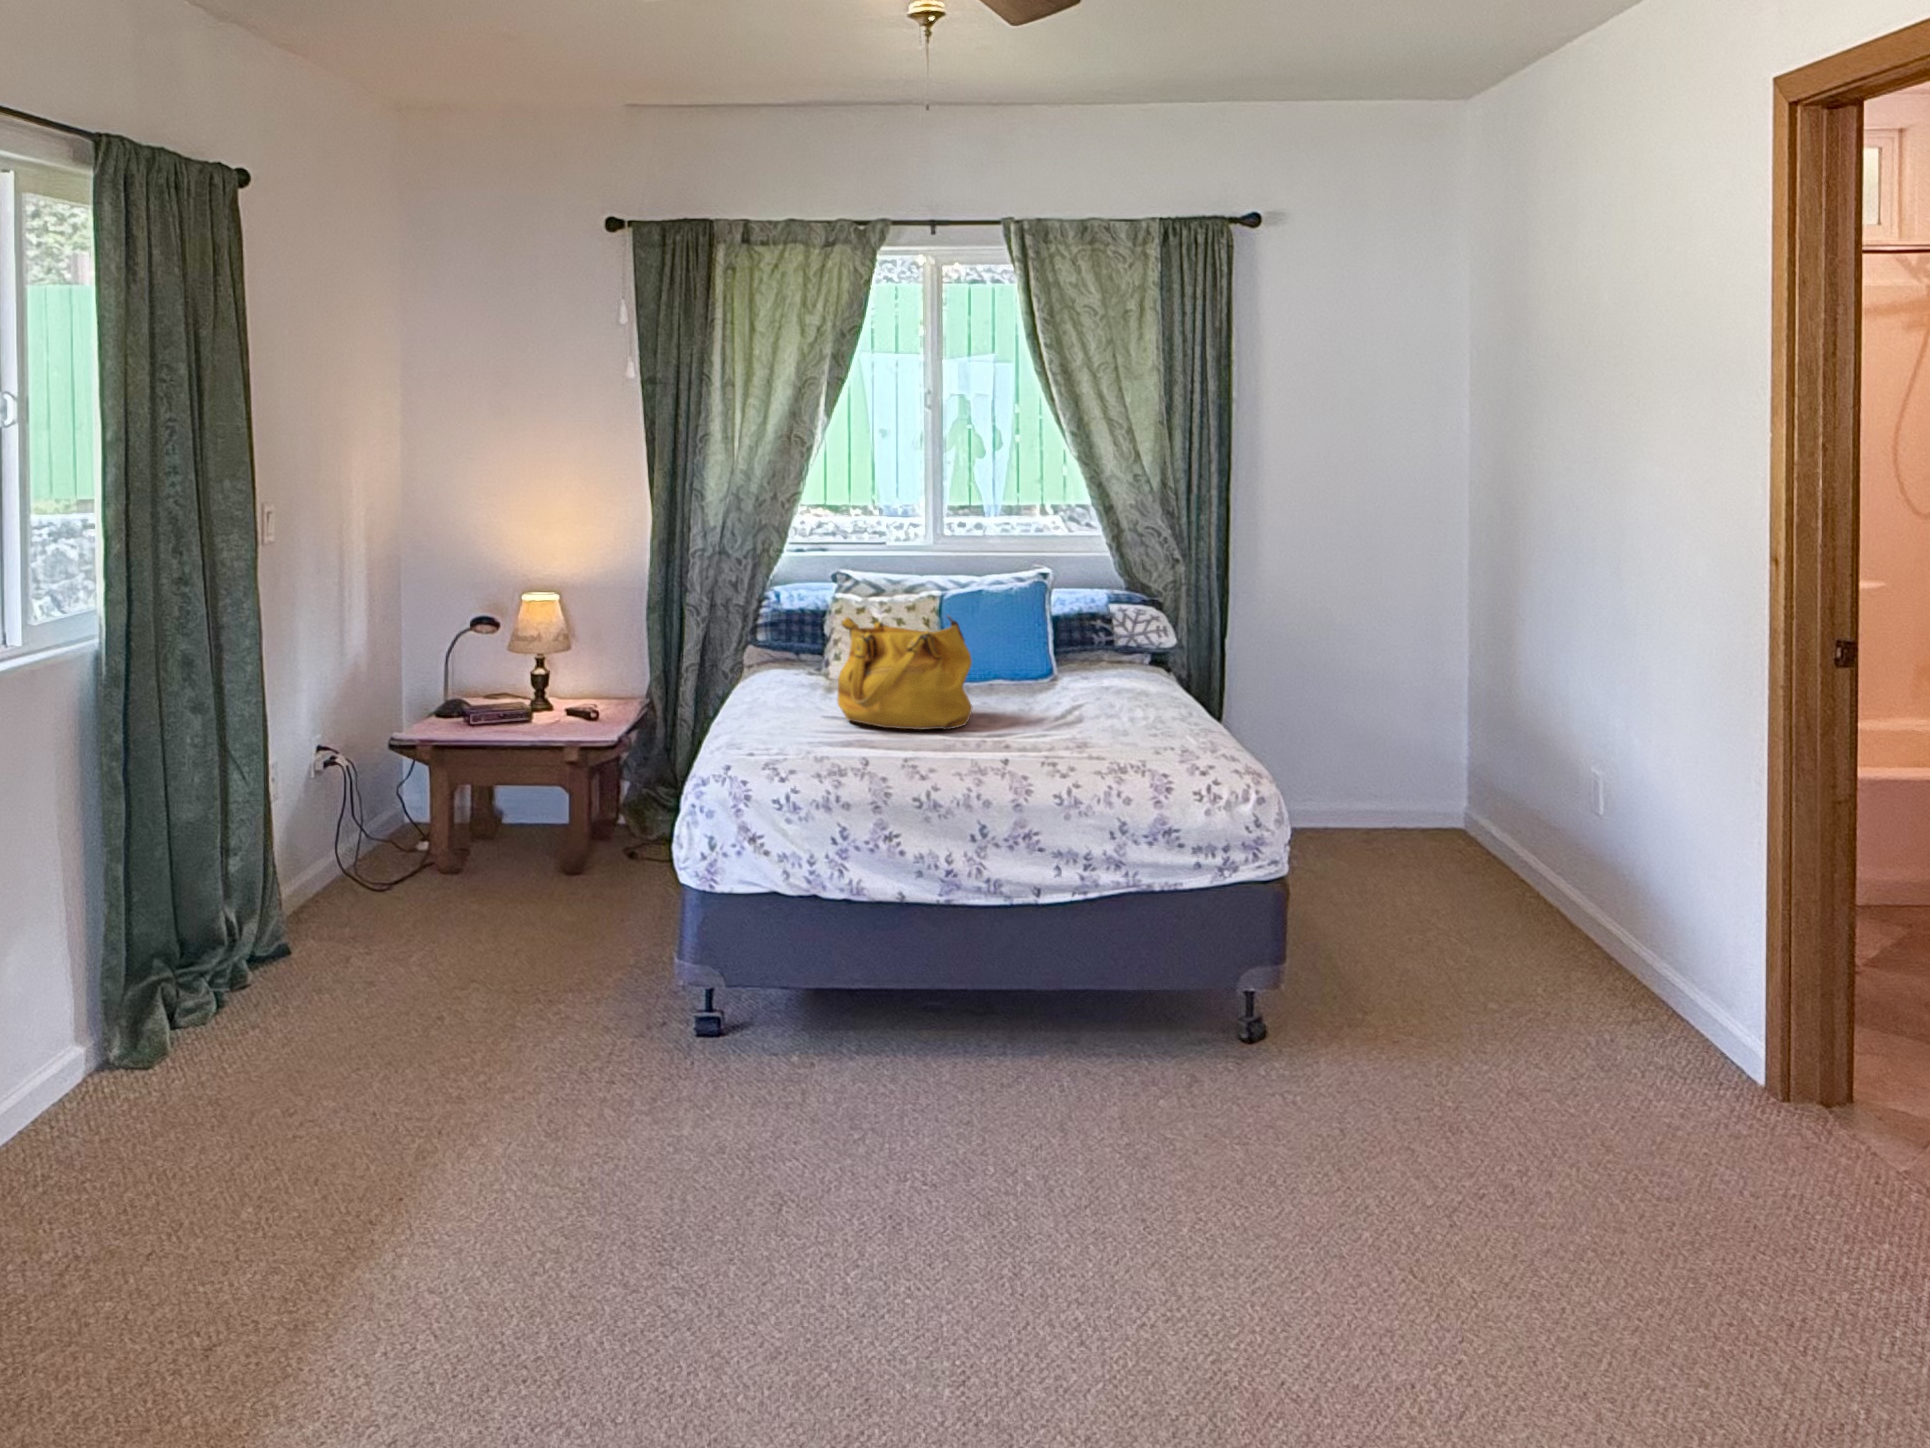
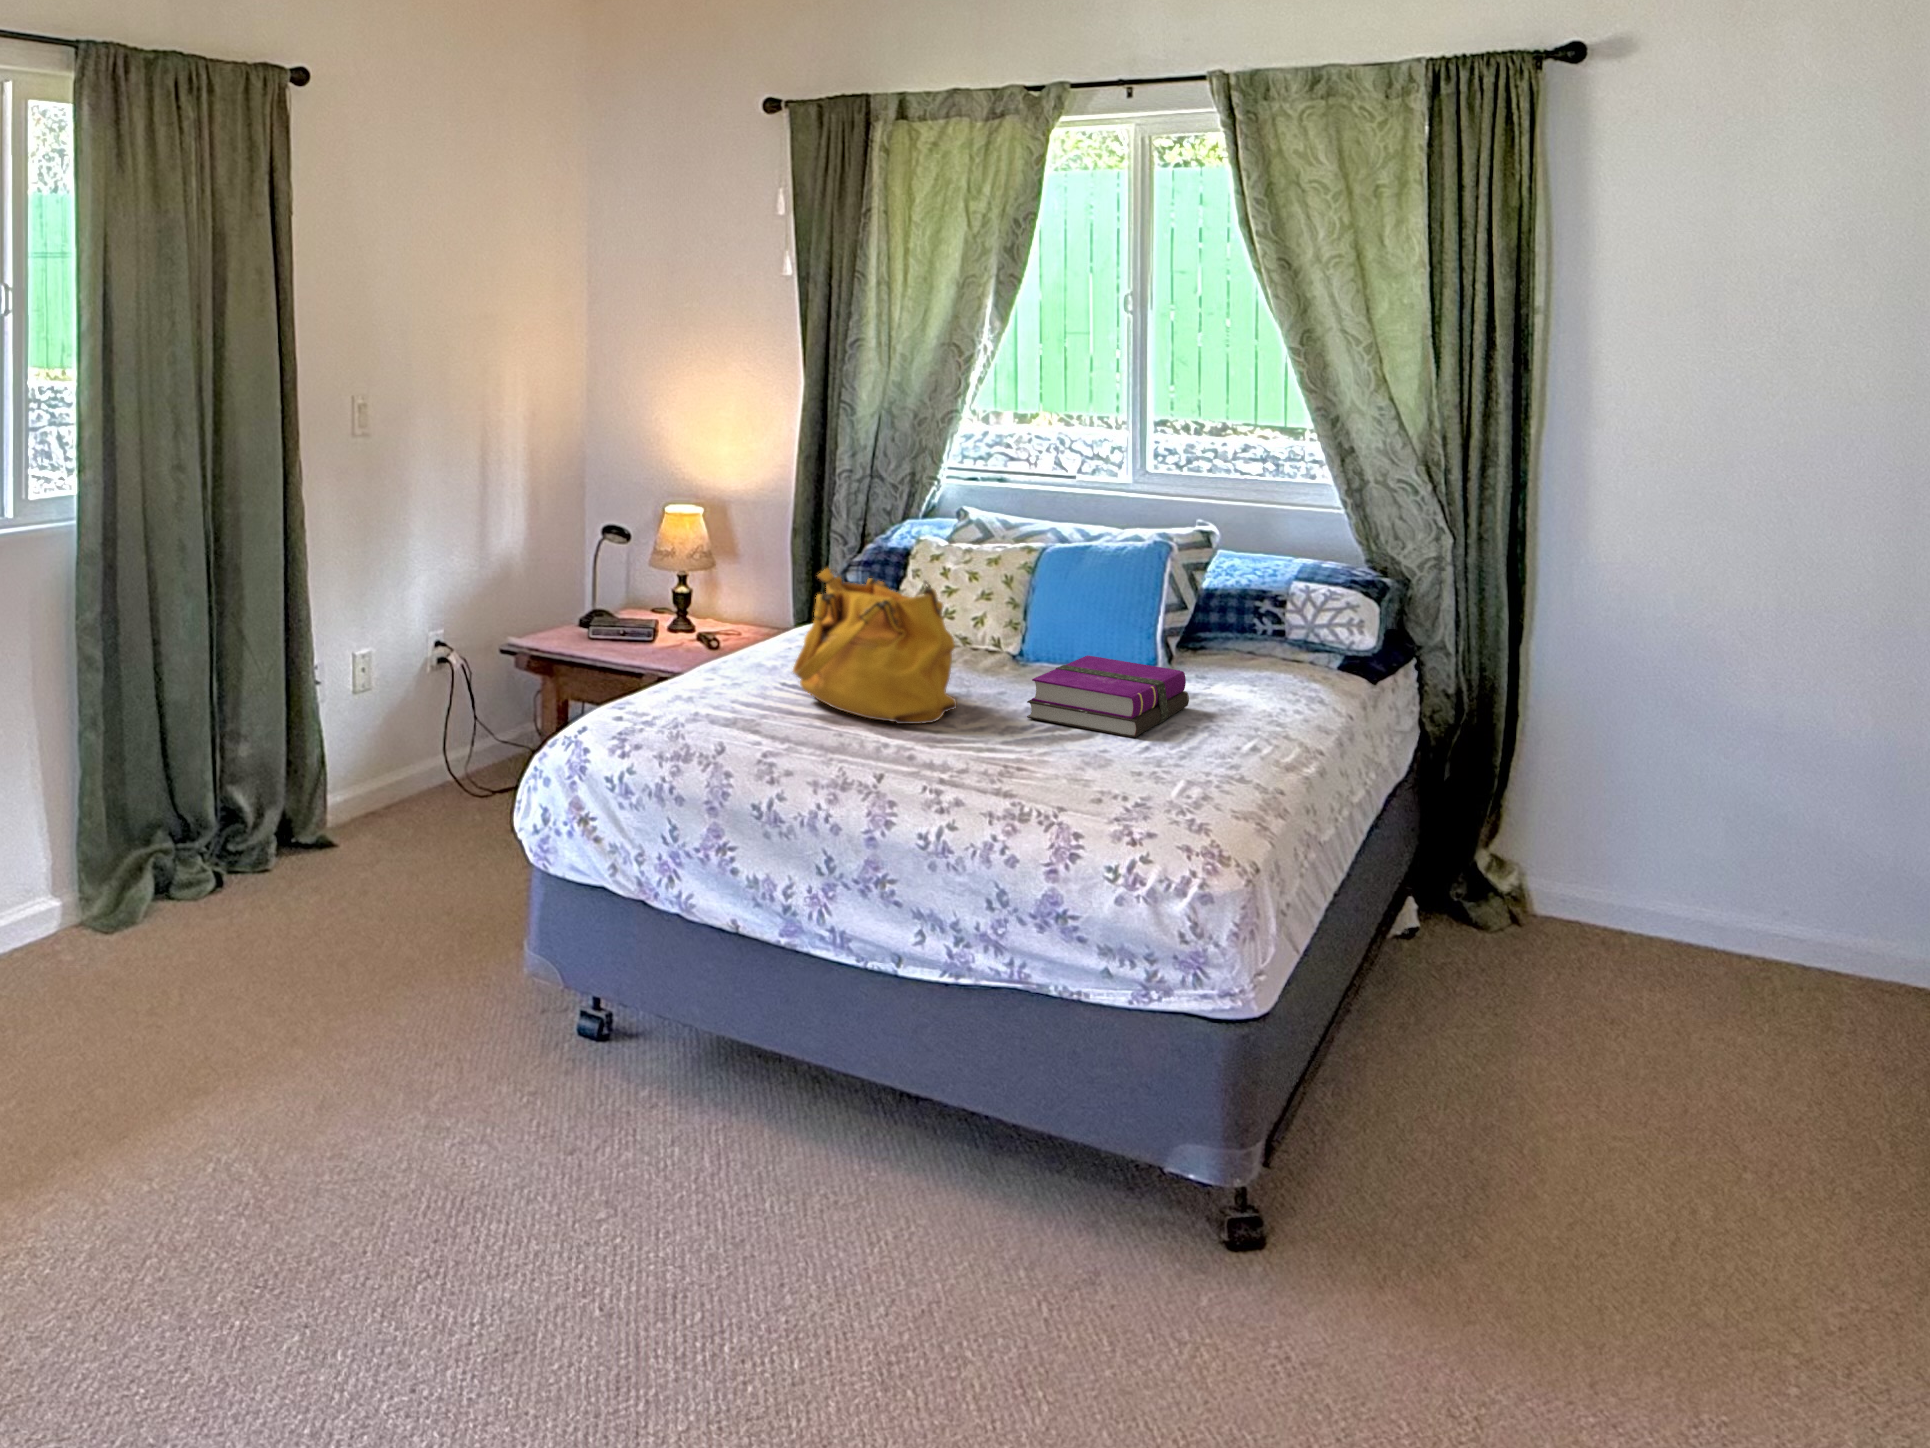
hardback book: none [1019,665,1107,713] -> present [1027,655,1189,737]

